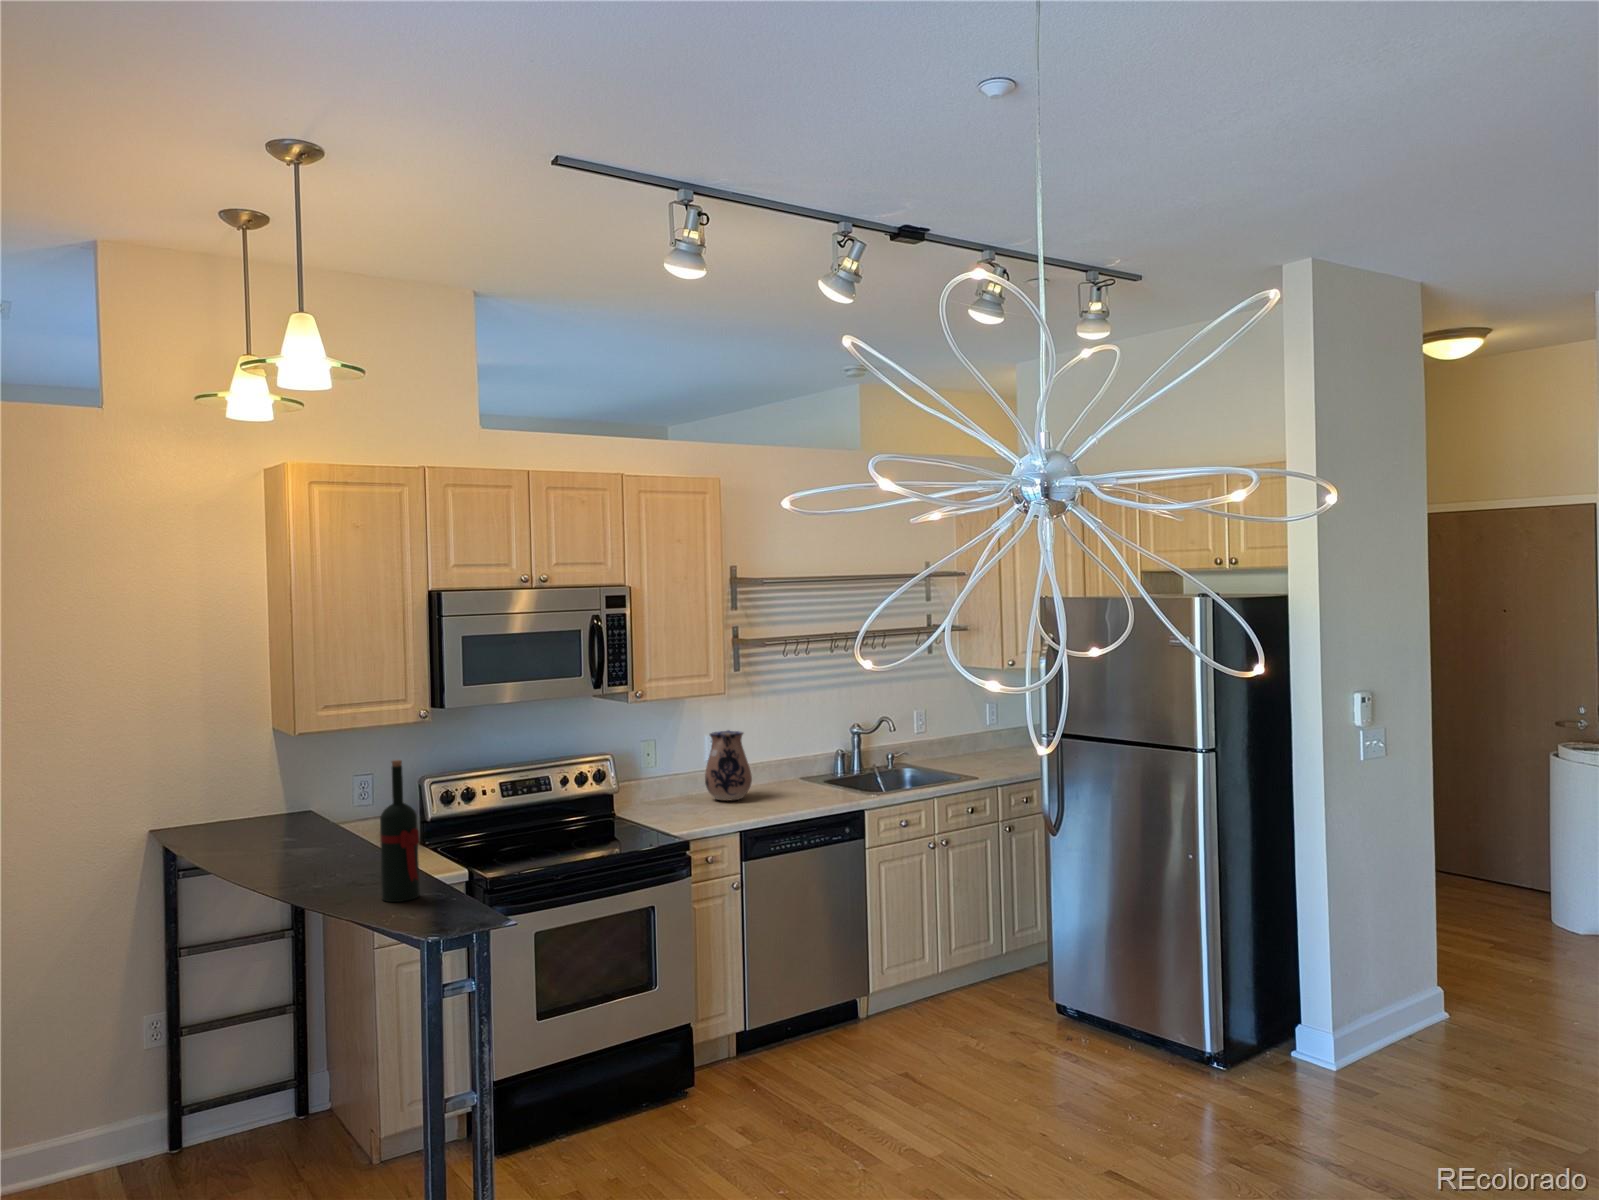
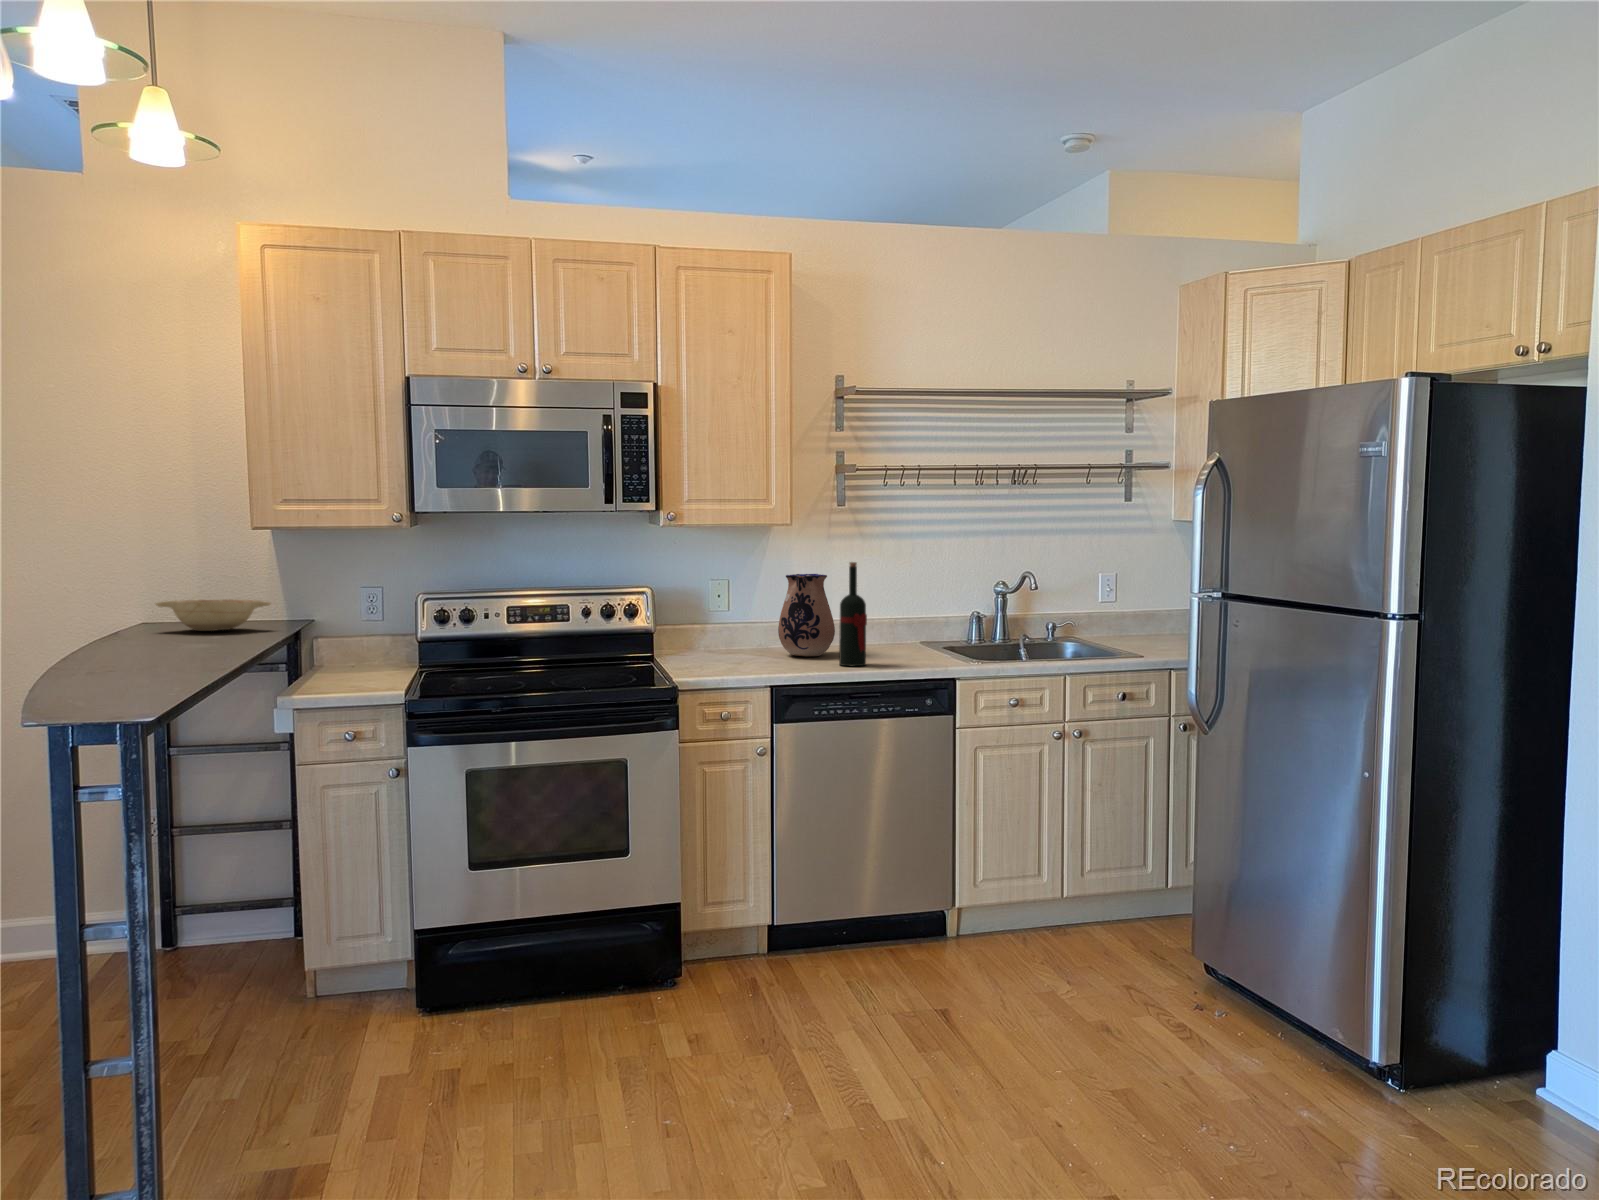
wine bottle: present [380,760,420,902] -> present [839,562,867,666]
decorative bowl: none [196,798,297,834] -> present [156,599,271,631]

